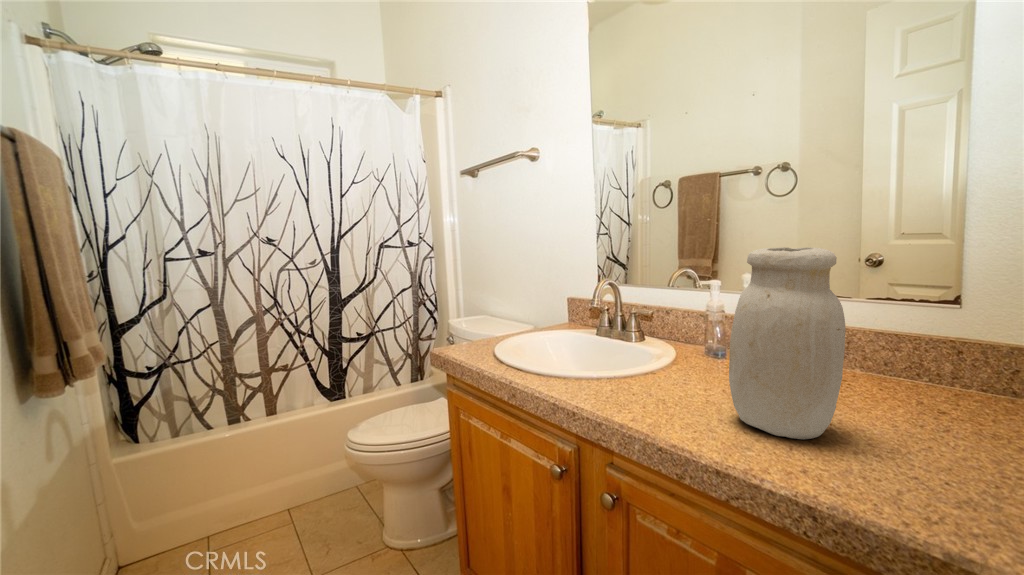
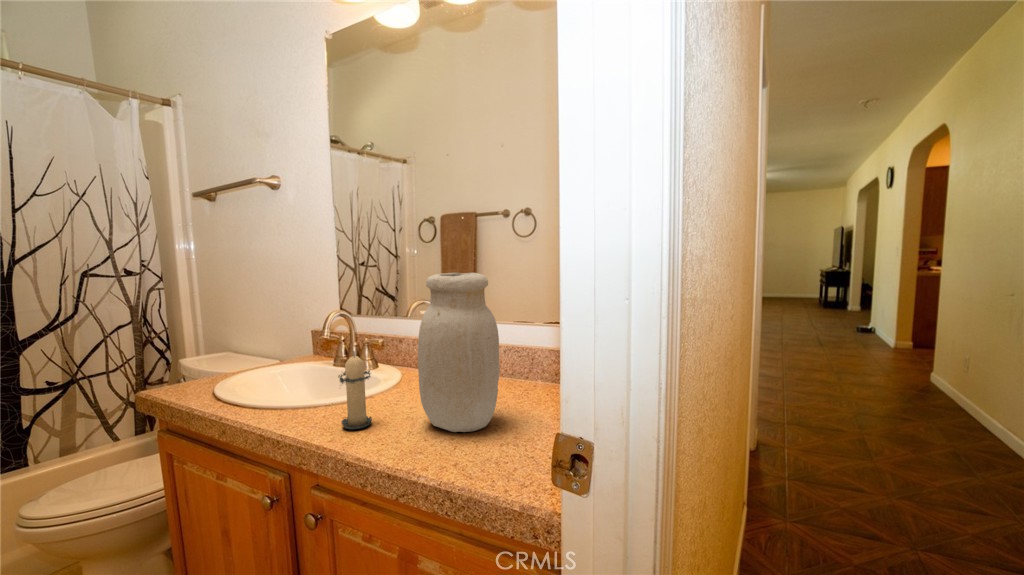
candle: none [632,330,673,414] -> present [338,352,372,429]

